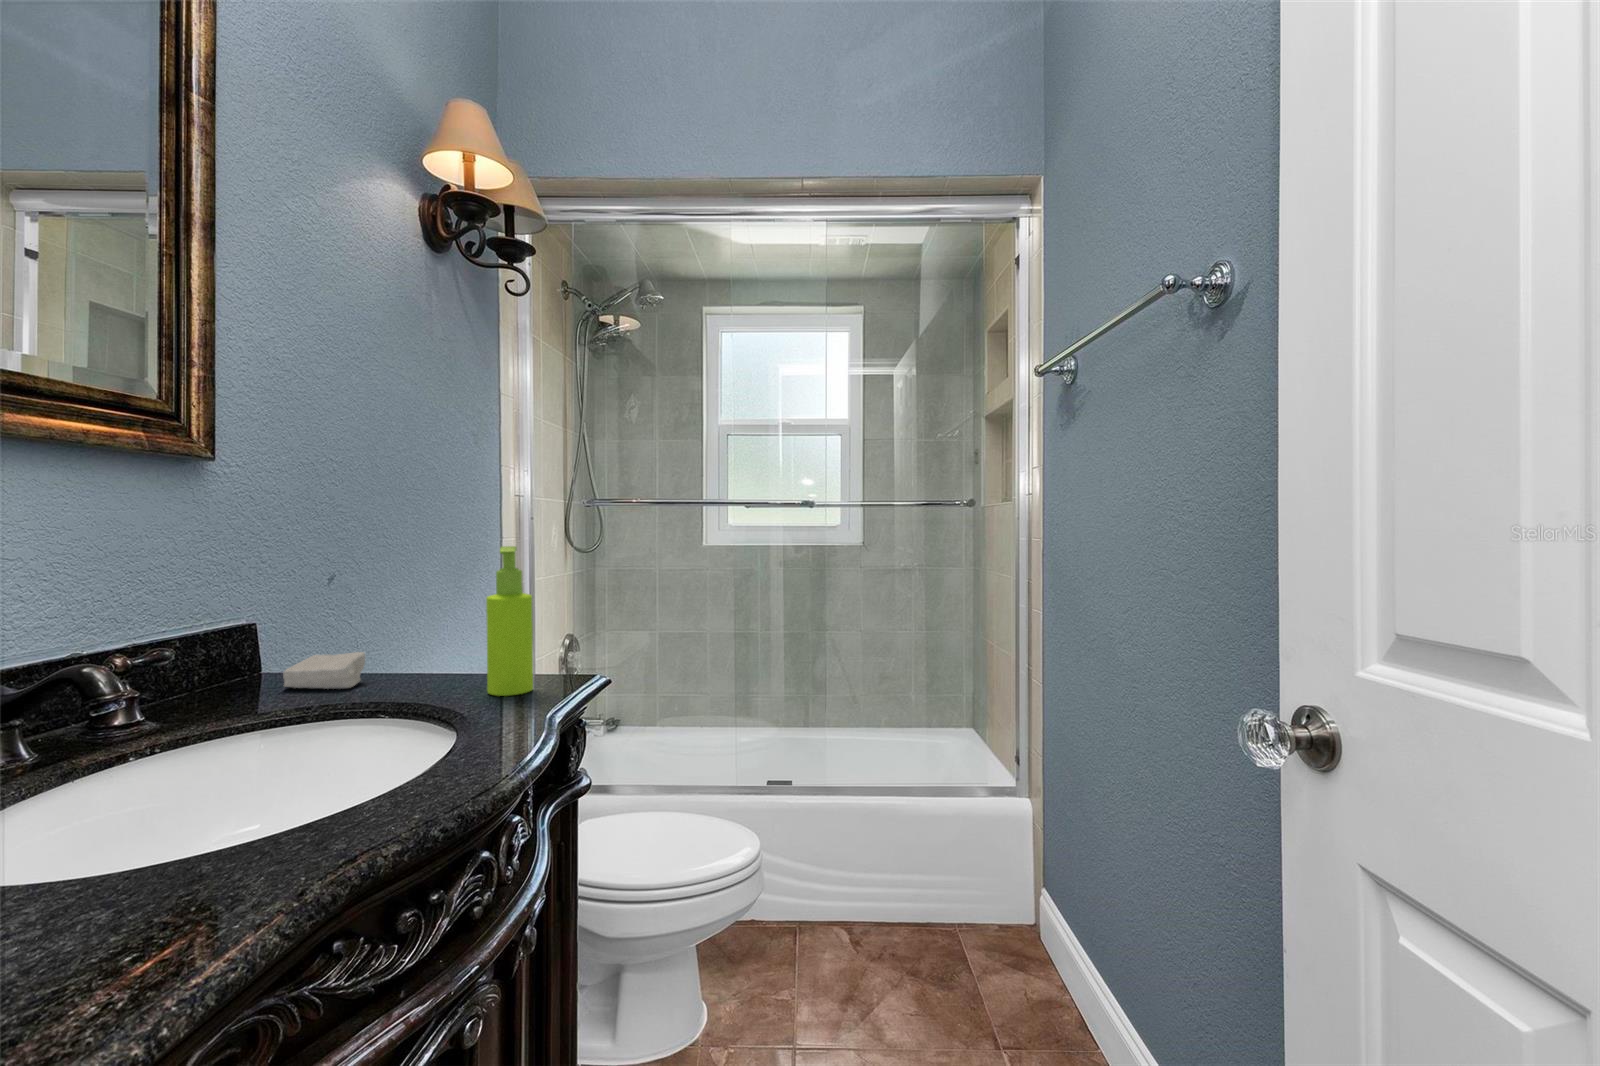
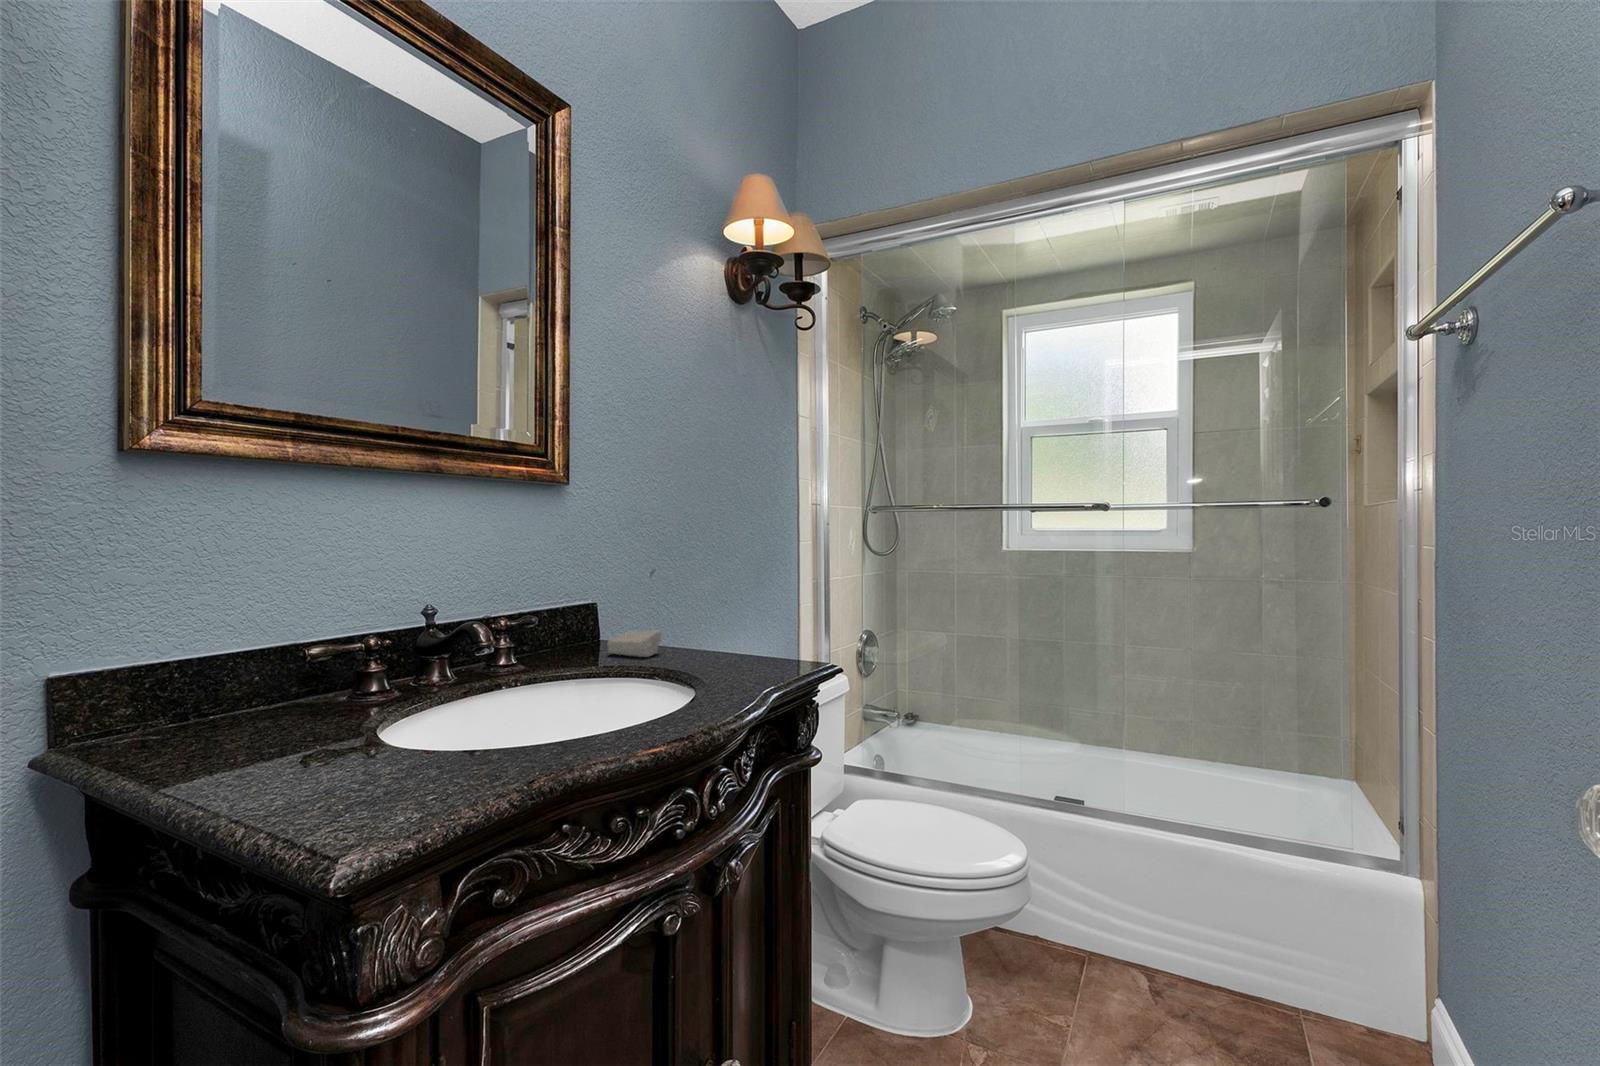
soap dispenser: present [486,546,533,696] -> none [734,547,771,671]

